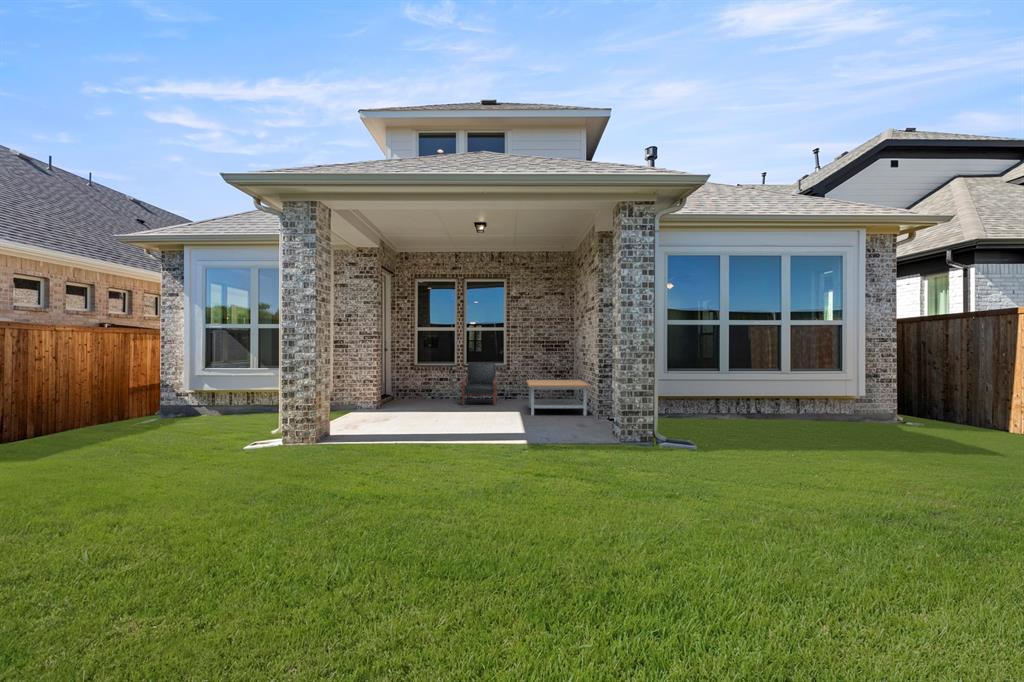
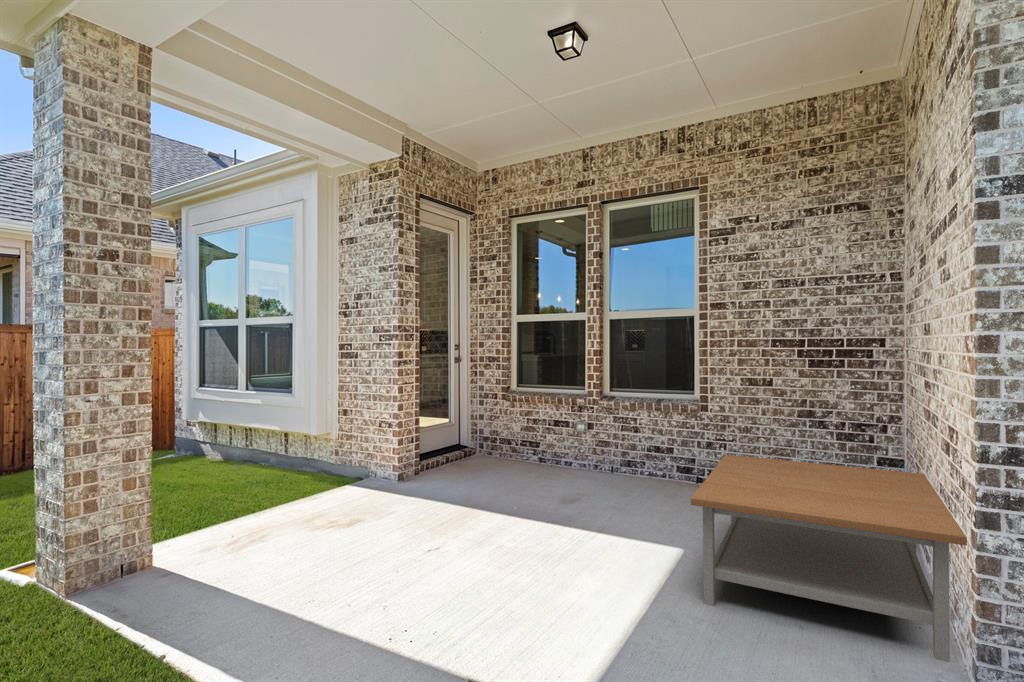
chair: present [462,363,498,406] -> none [569,392,676,509]

